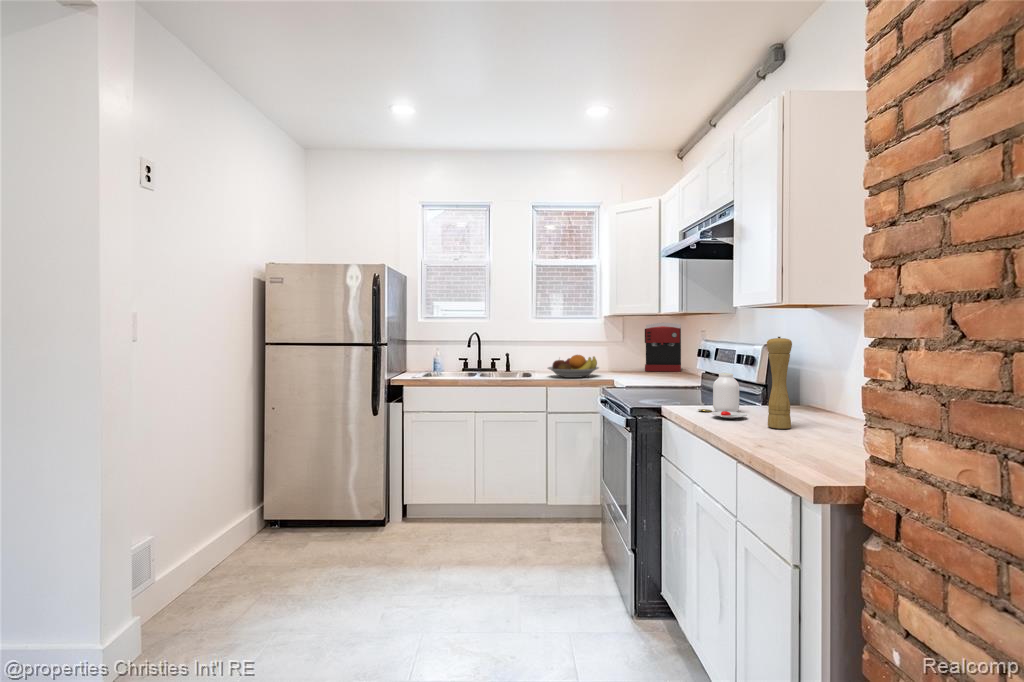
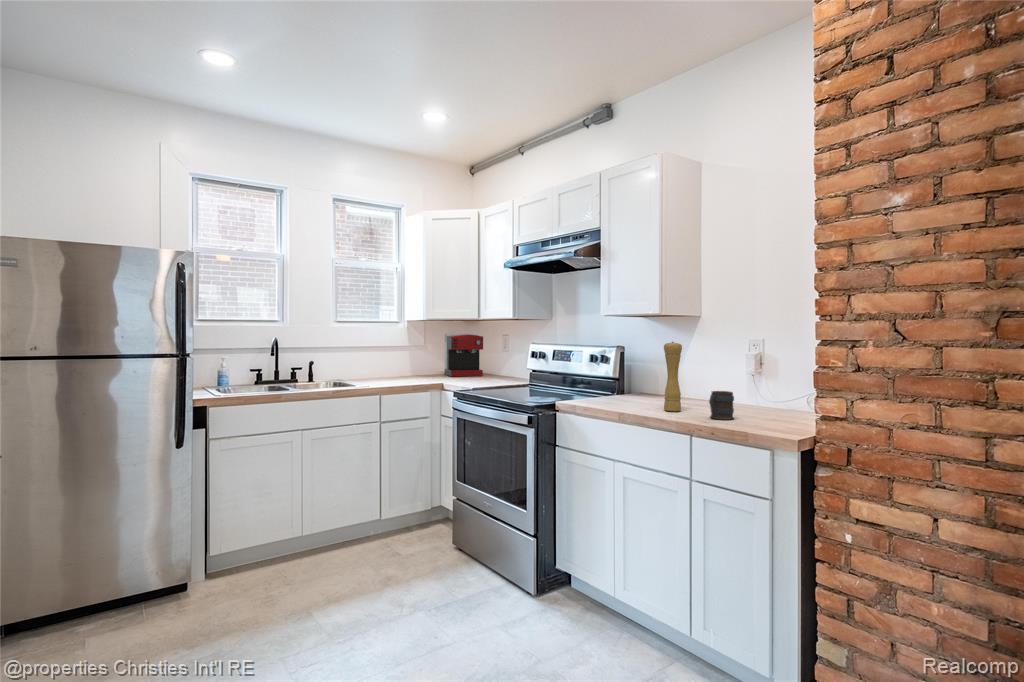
fruit bowl: present [548,355,599,378] -> none [369,361,423,385]
jar: present [698,373,747,418] -> none [589,372,638,407]
mug: none [791,405,839,447] -> present [709,391,734,420]

